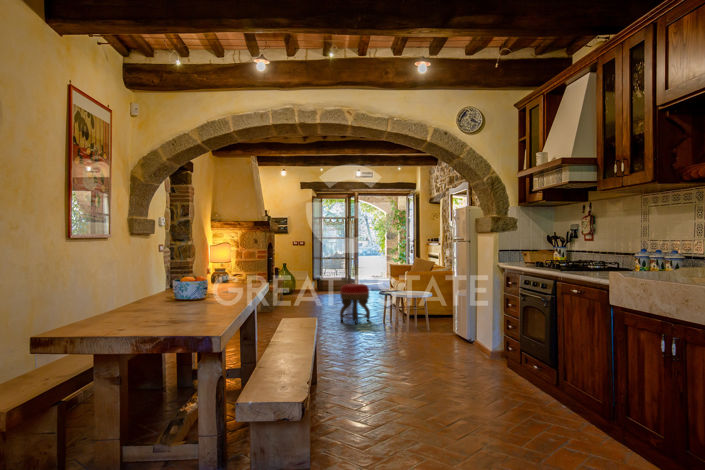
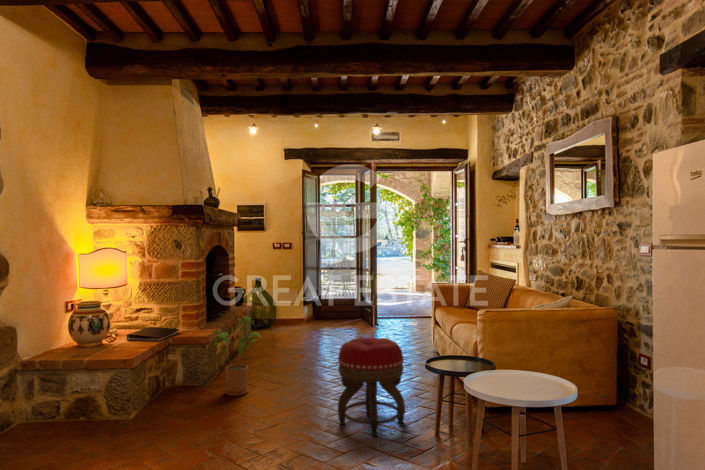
house plant: none [278,277,302,315] -> present [214,317,261,396]

